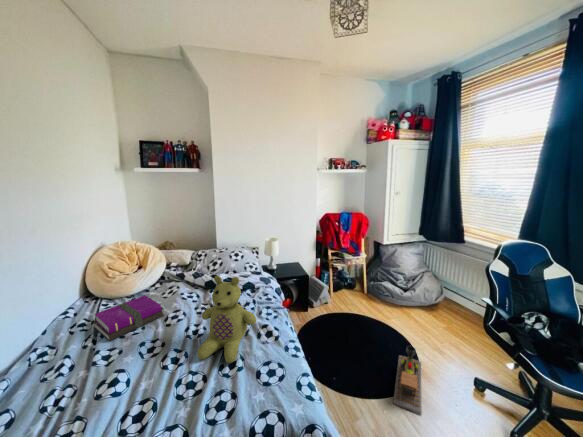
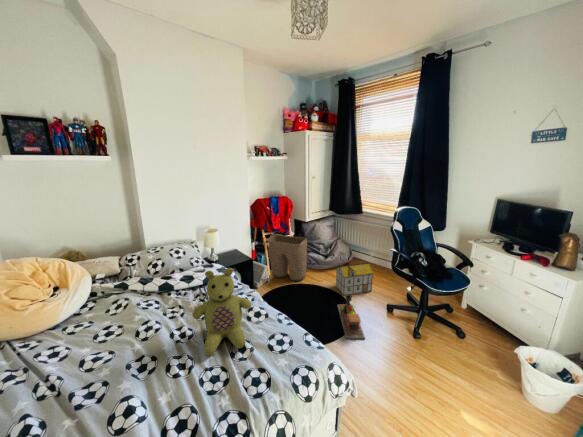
laundry basket: none [331,254,376,312] -> present [268,235,307,281]
notebook: present [93,295,164,341] -> none [25,317,129,381]
toy house: none [407,306,464,353] -> present [336,262,374,295]

